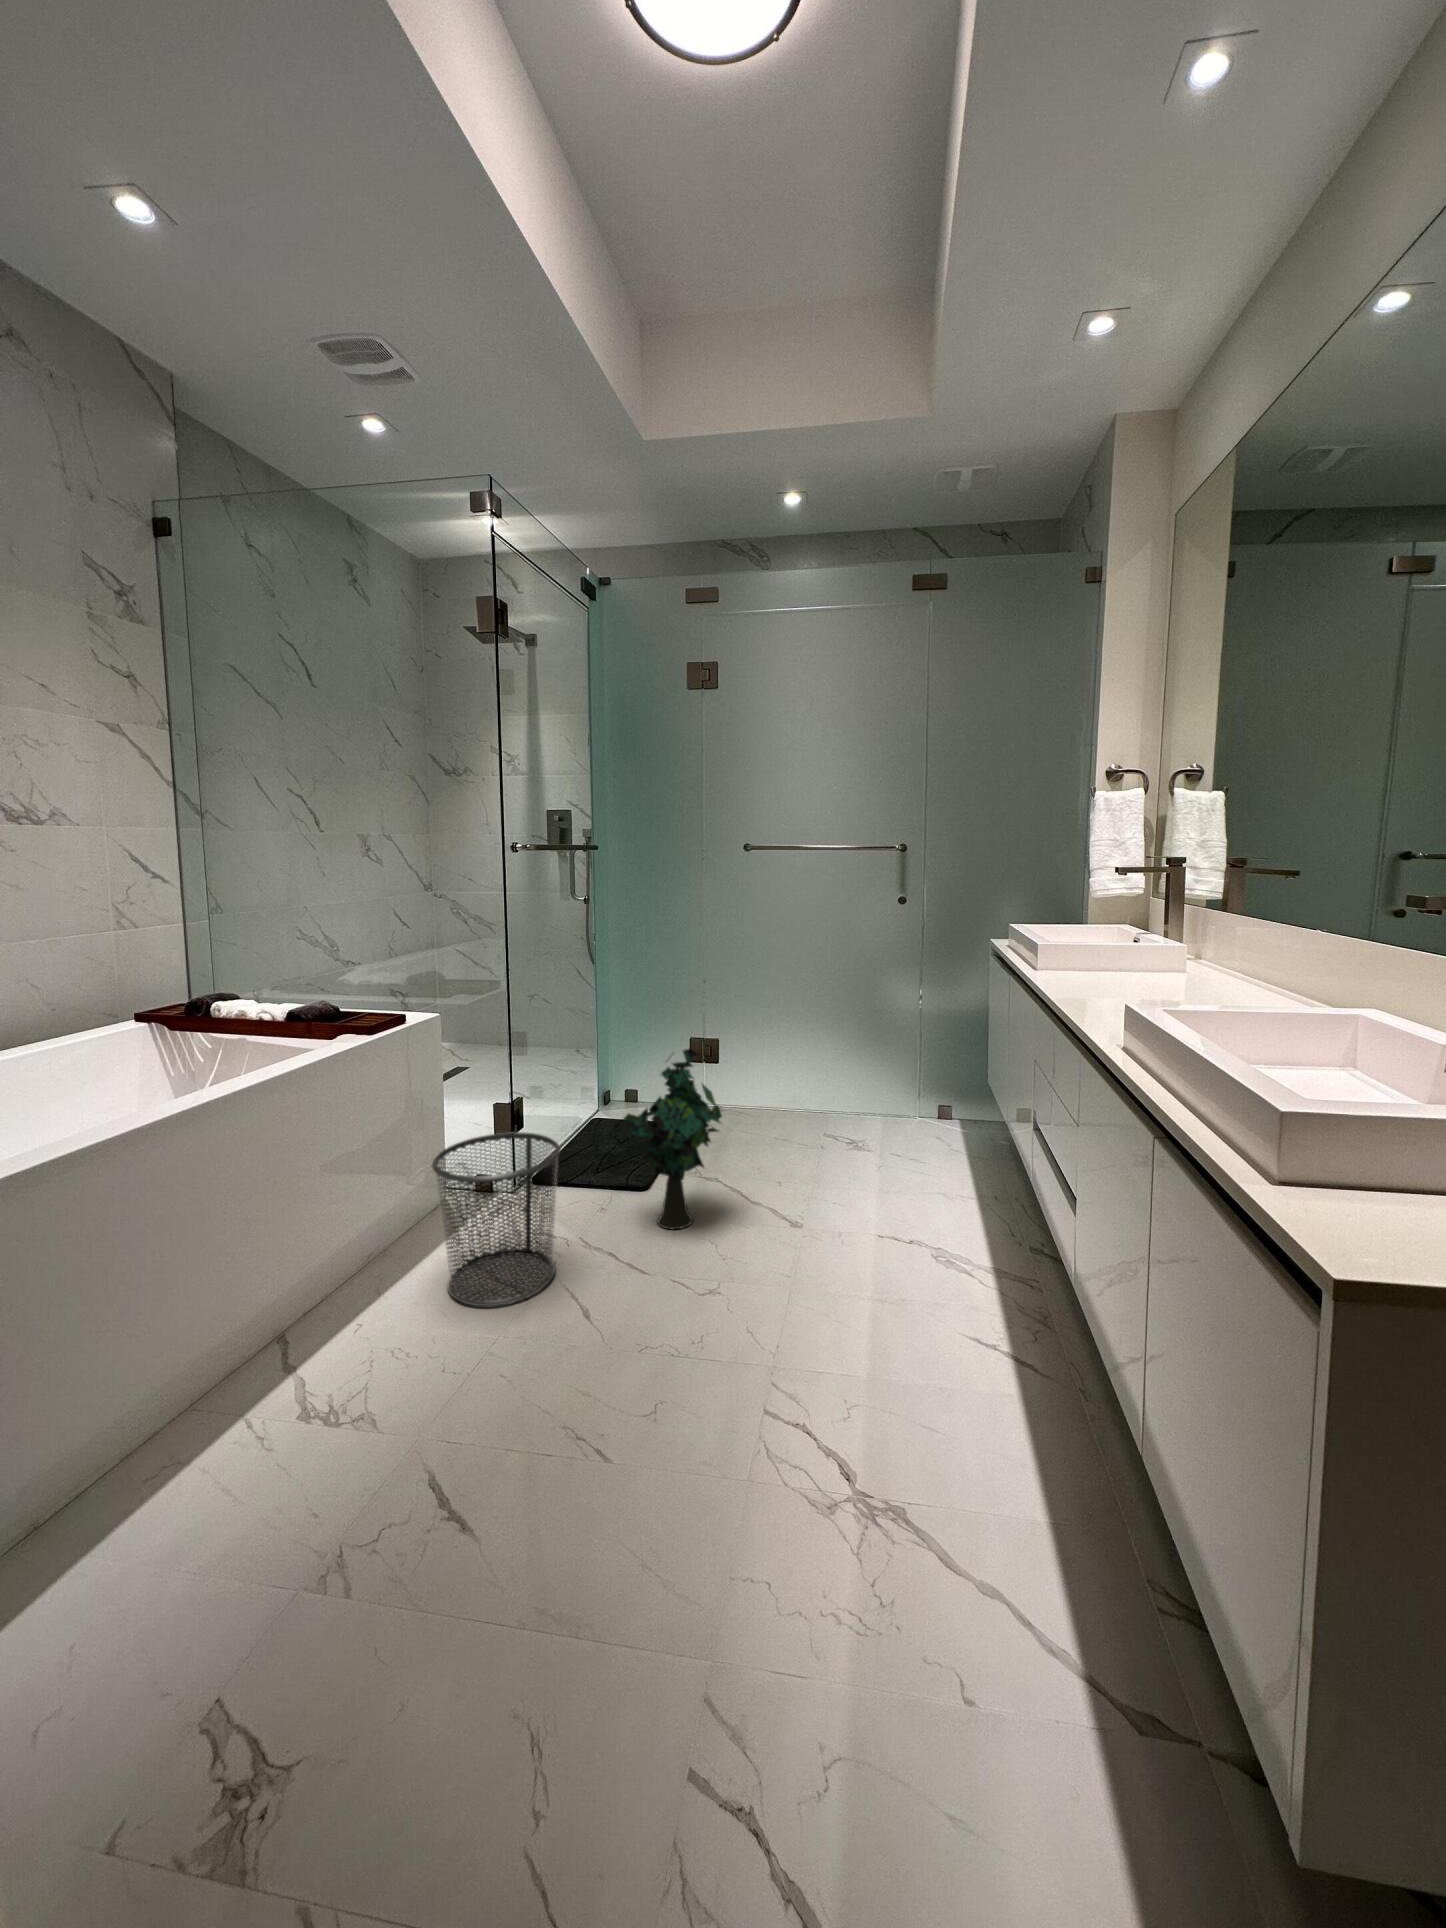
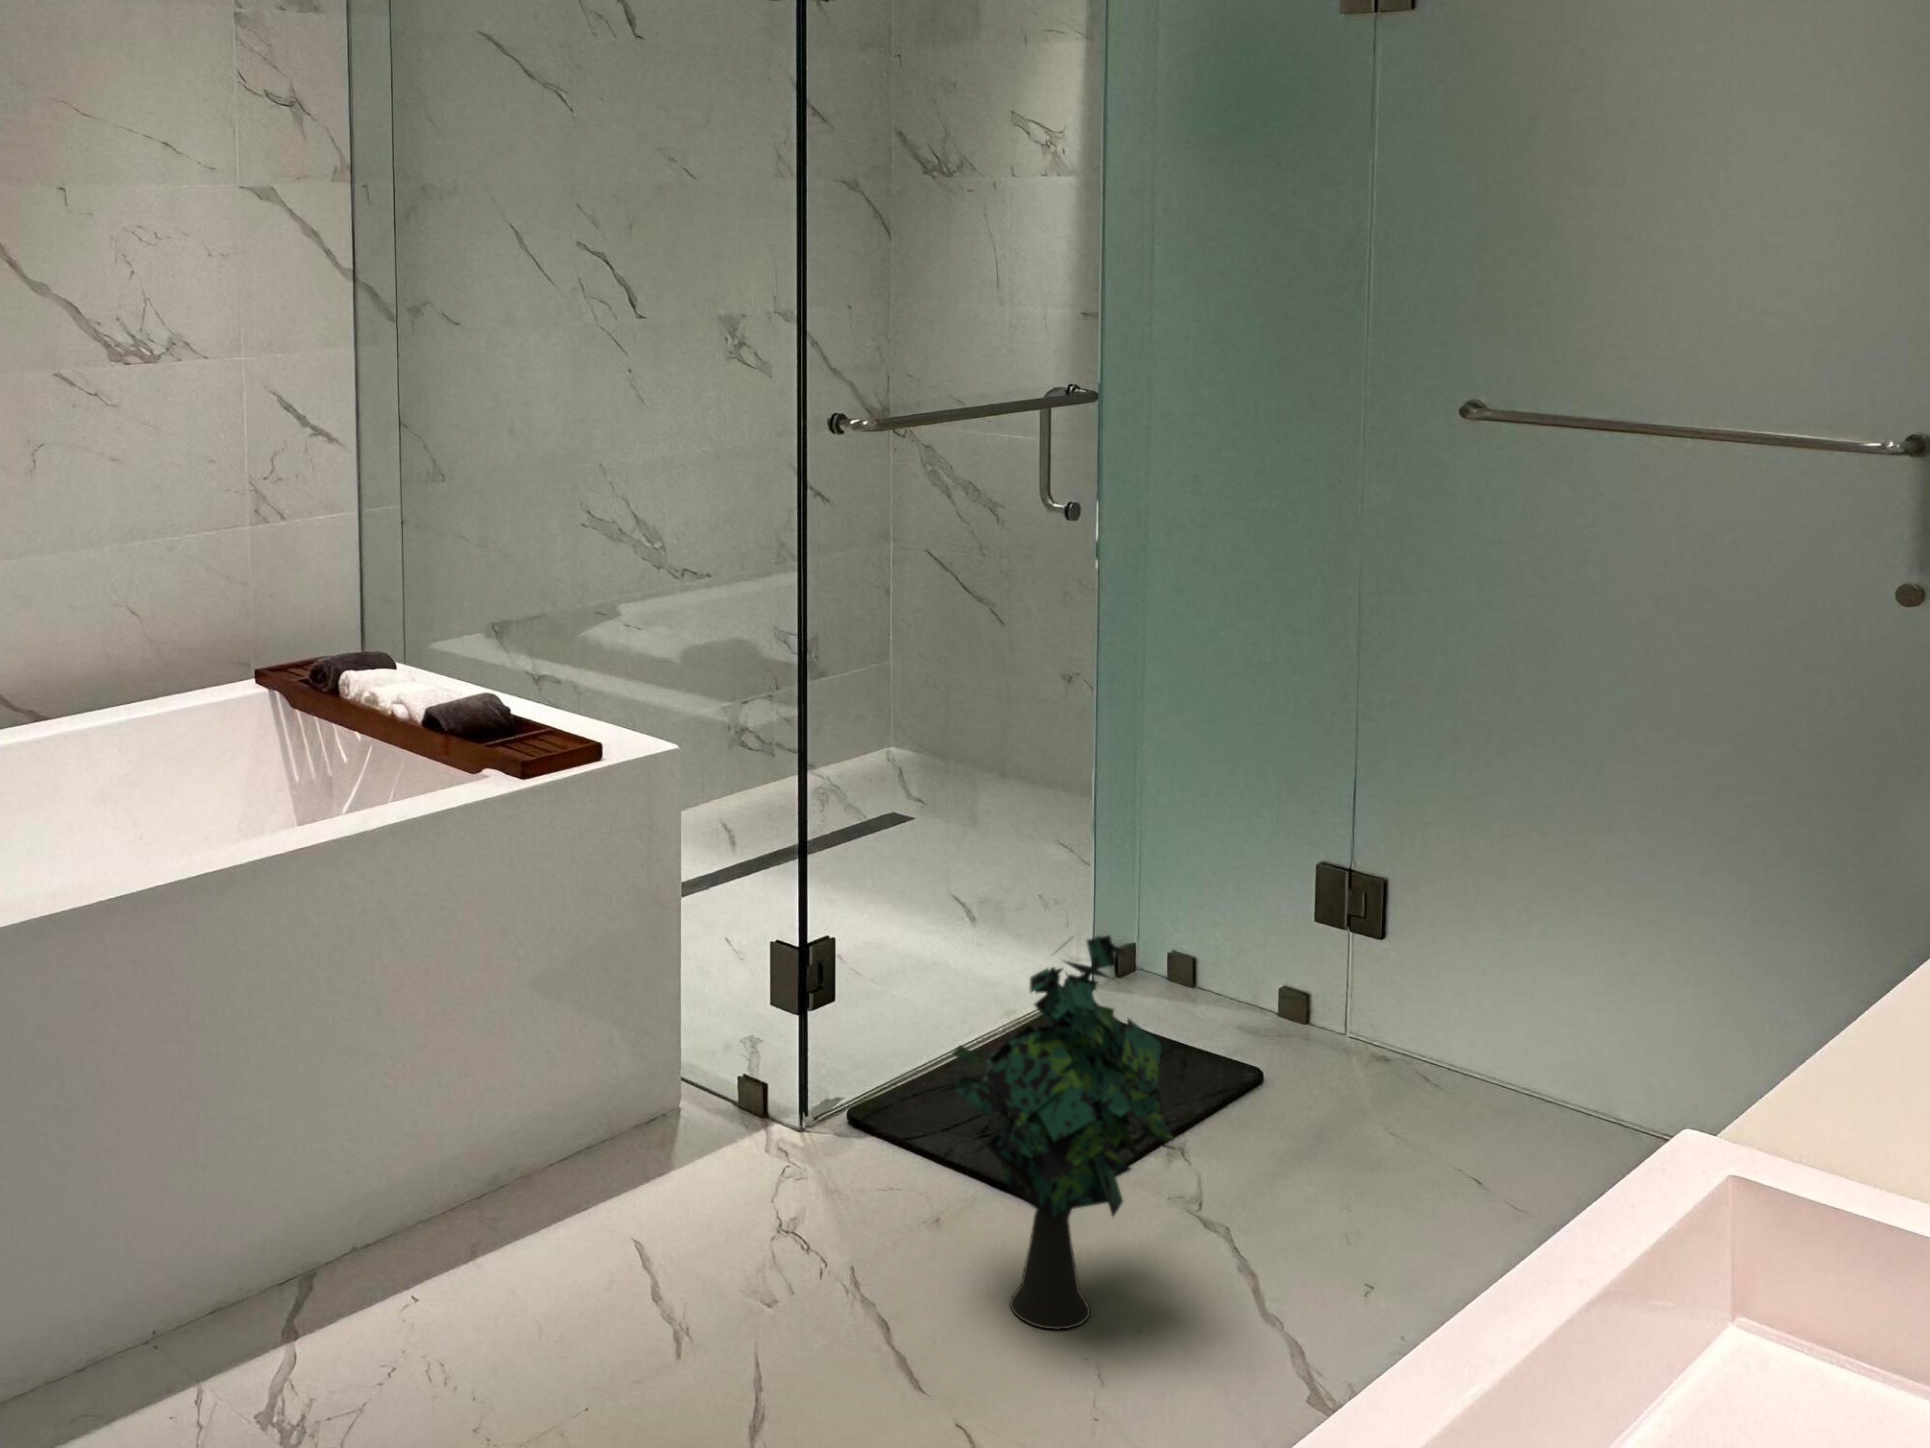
waste bin: present [432,1132,561,1306] -> none [545,1018,780,1357]

